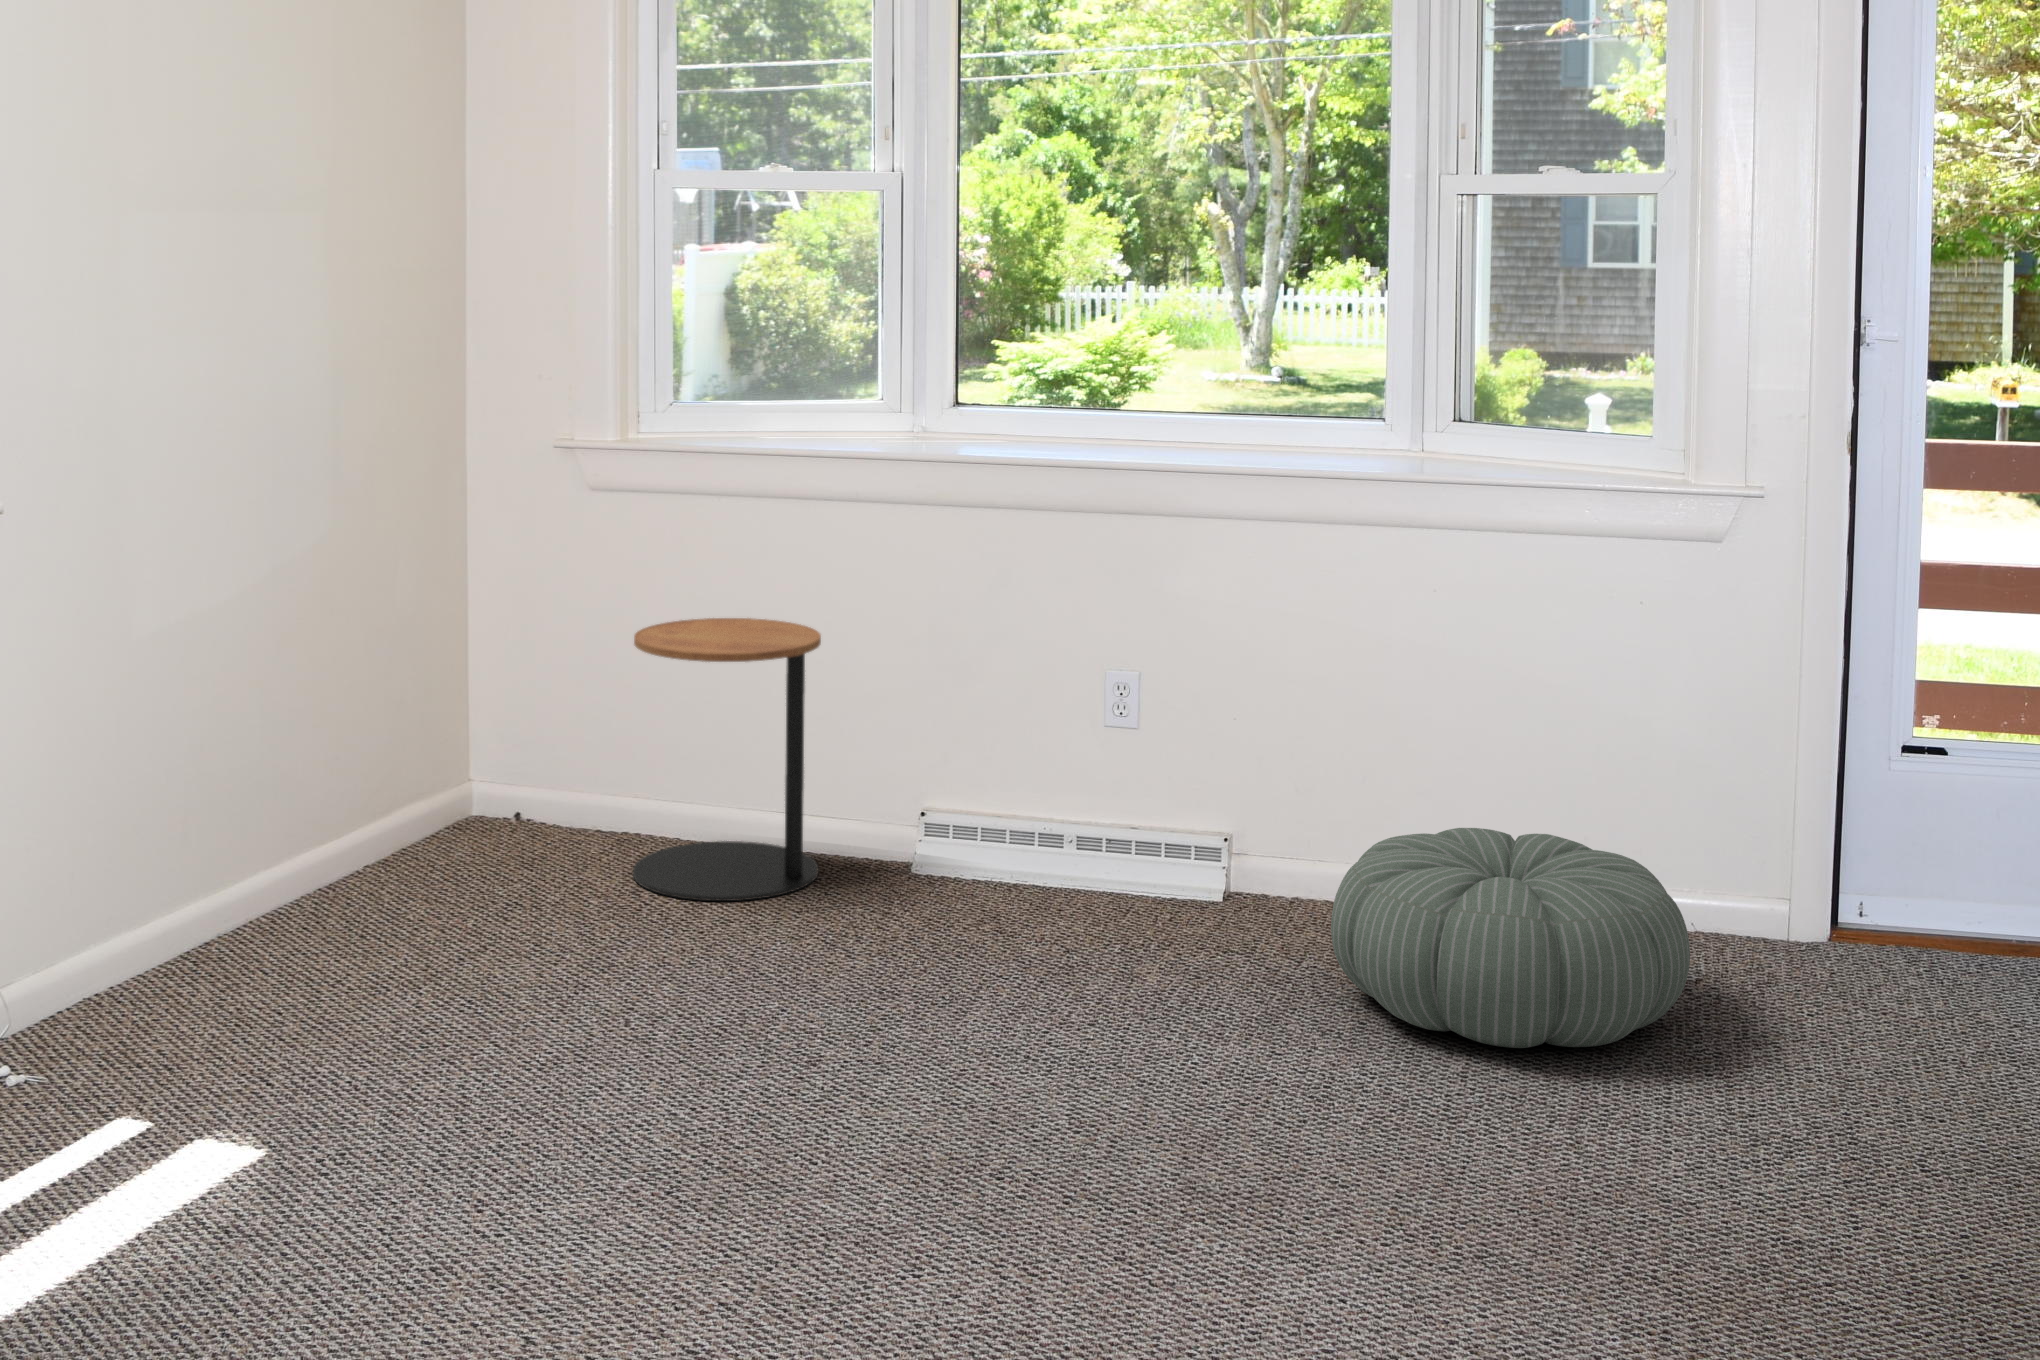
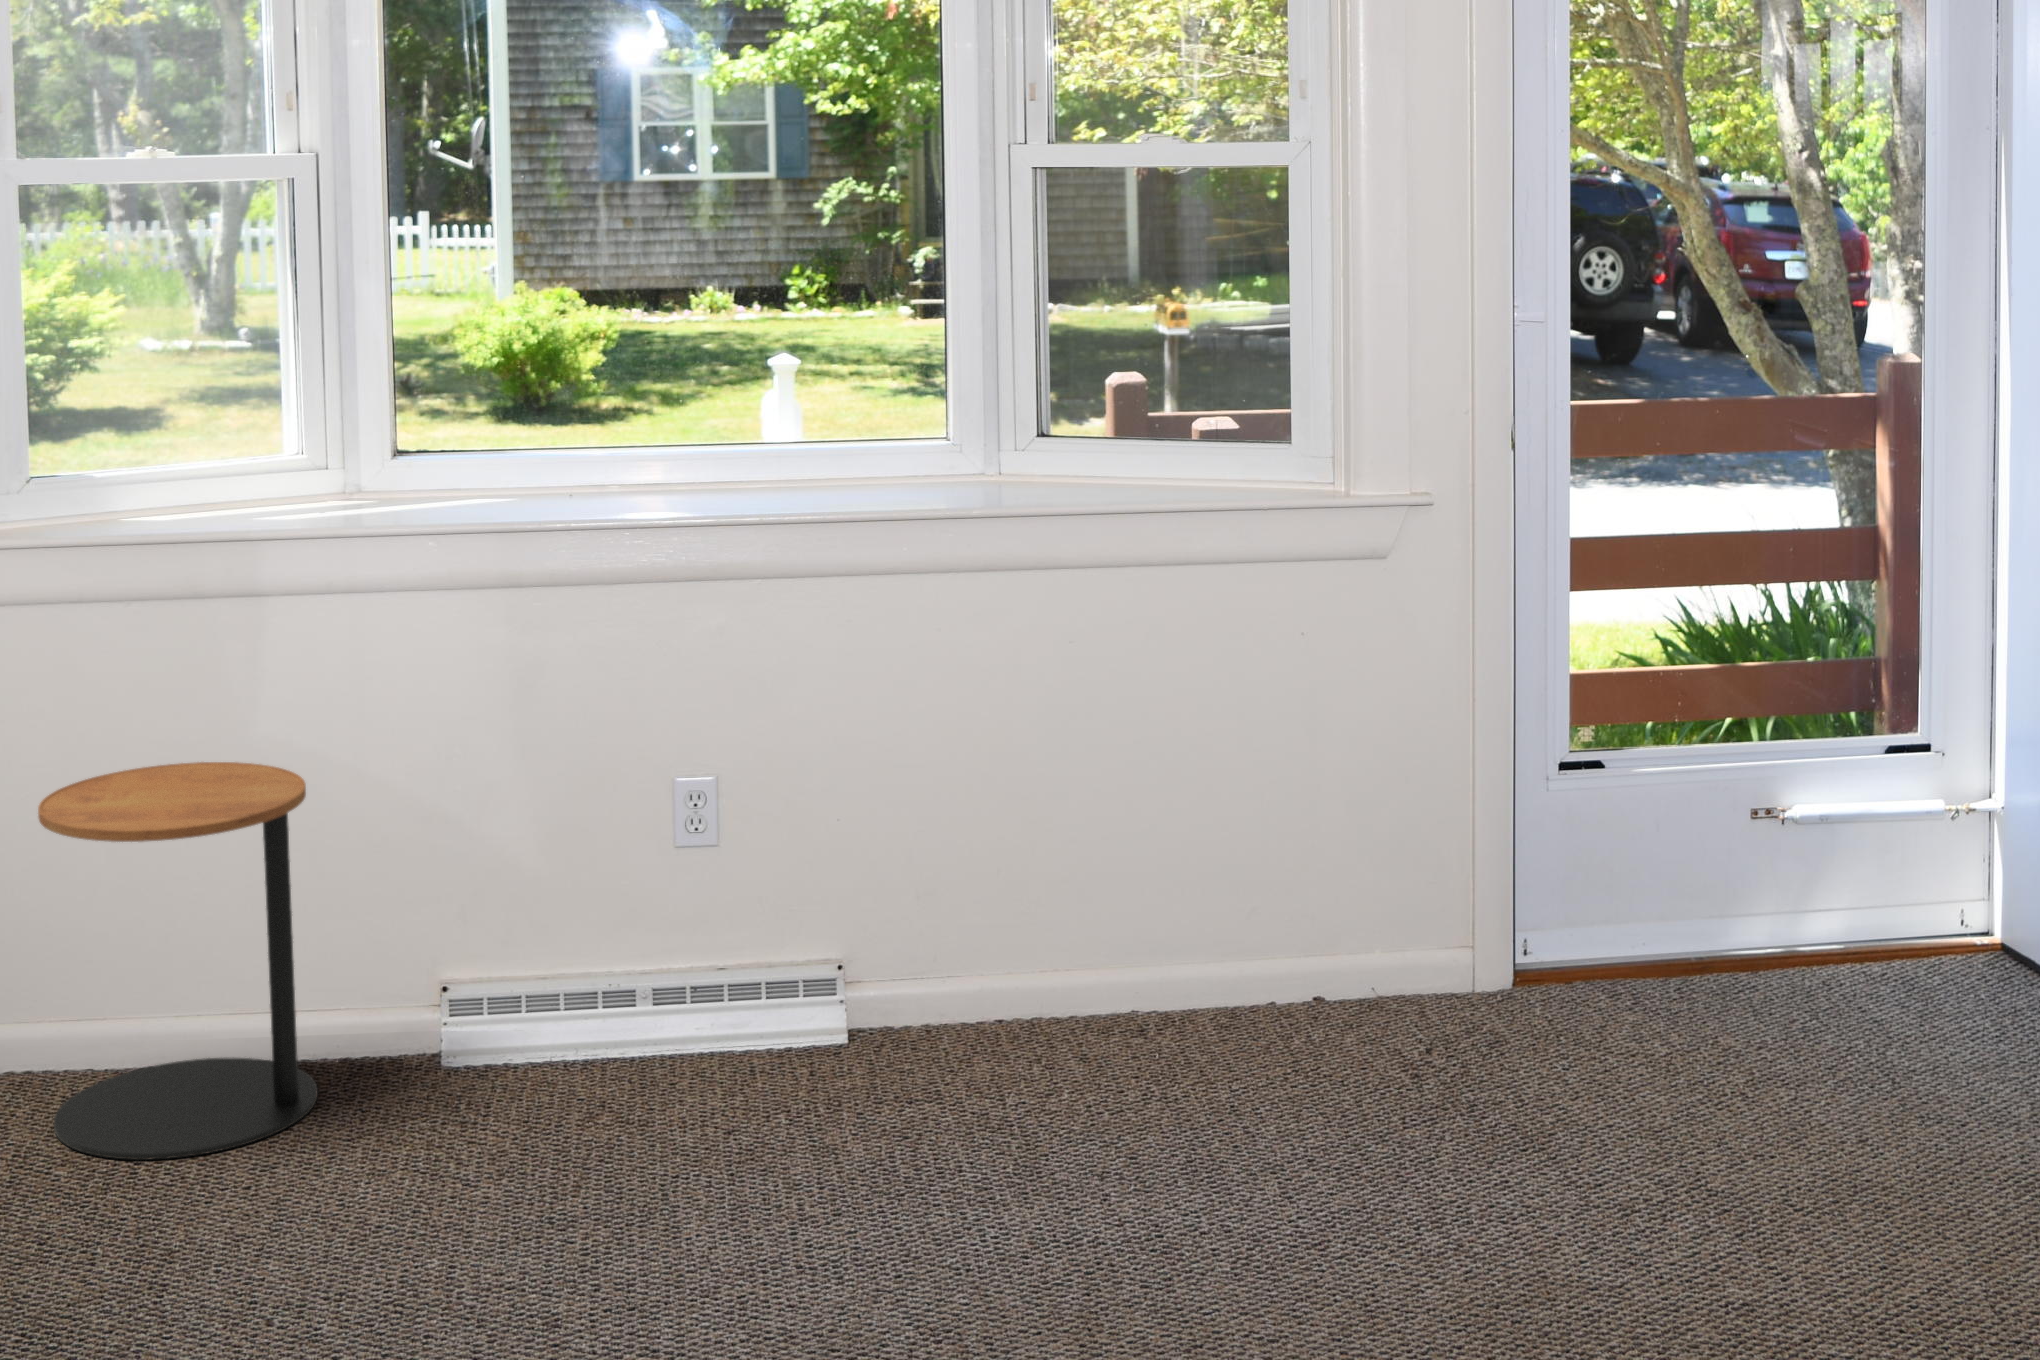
pouf: present [1331,828,1690,1048] -> none [1018,923,1415,1188]

